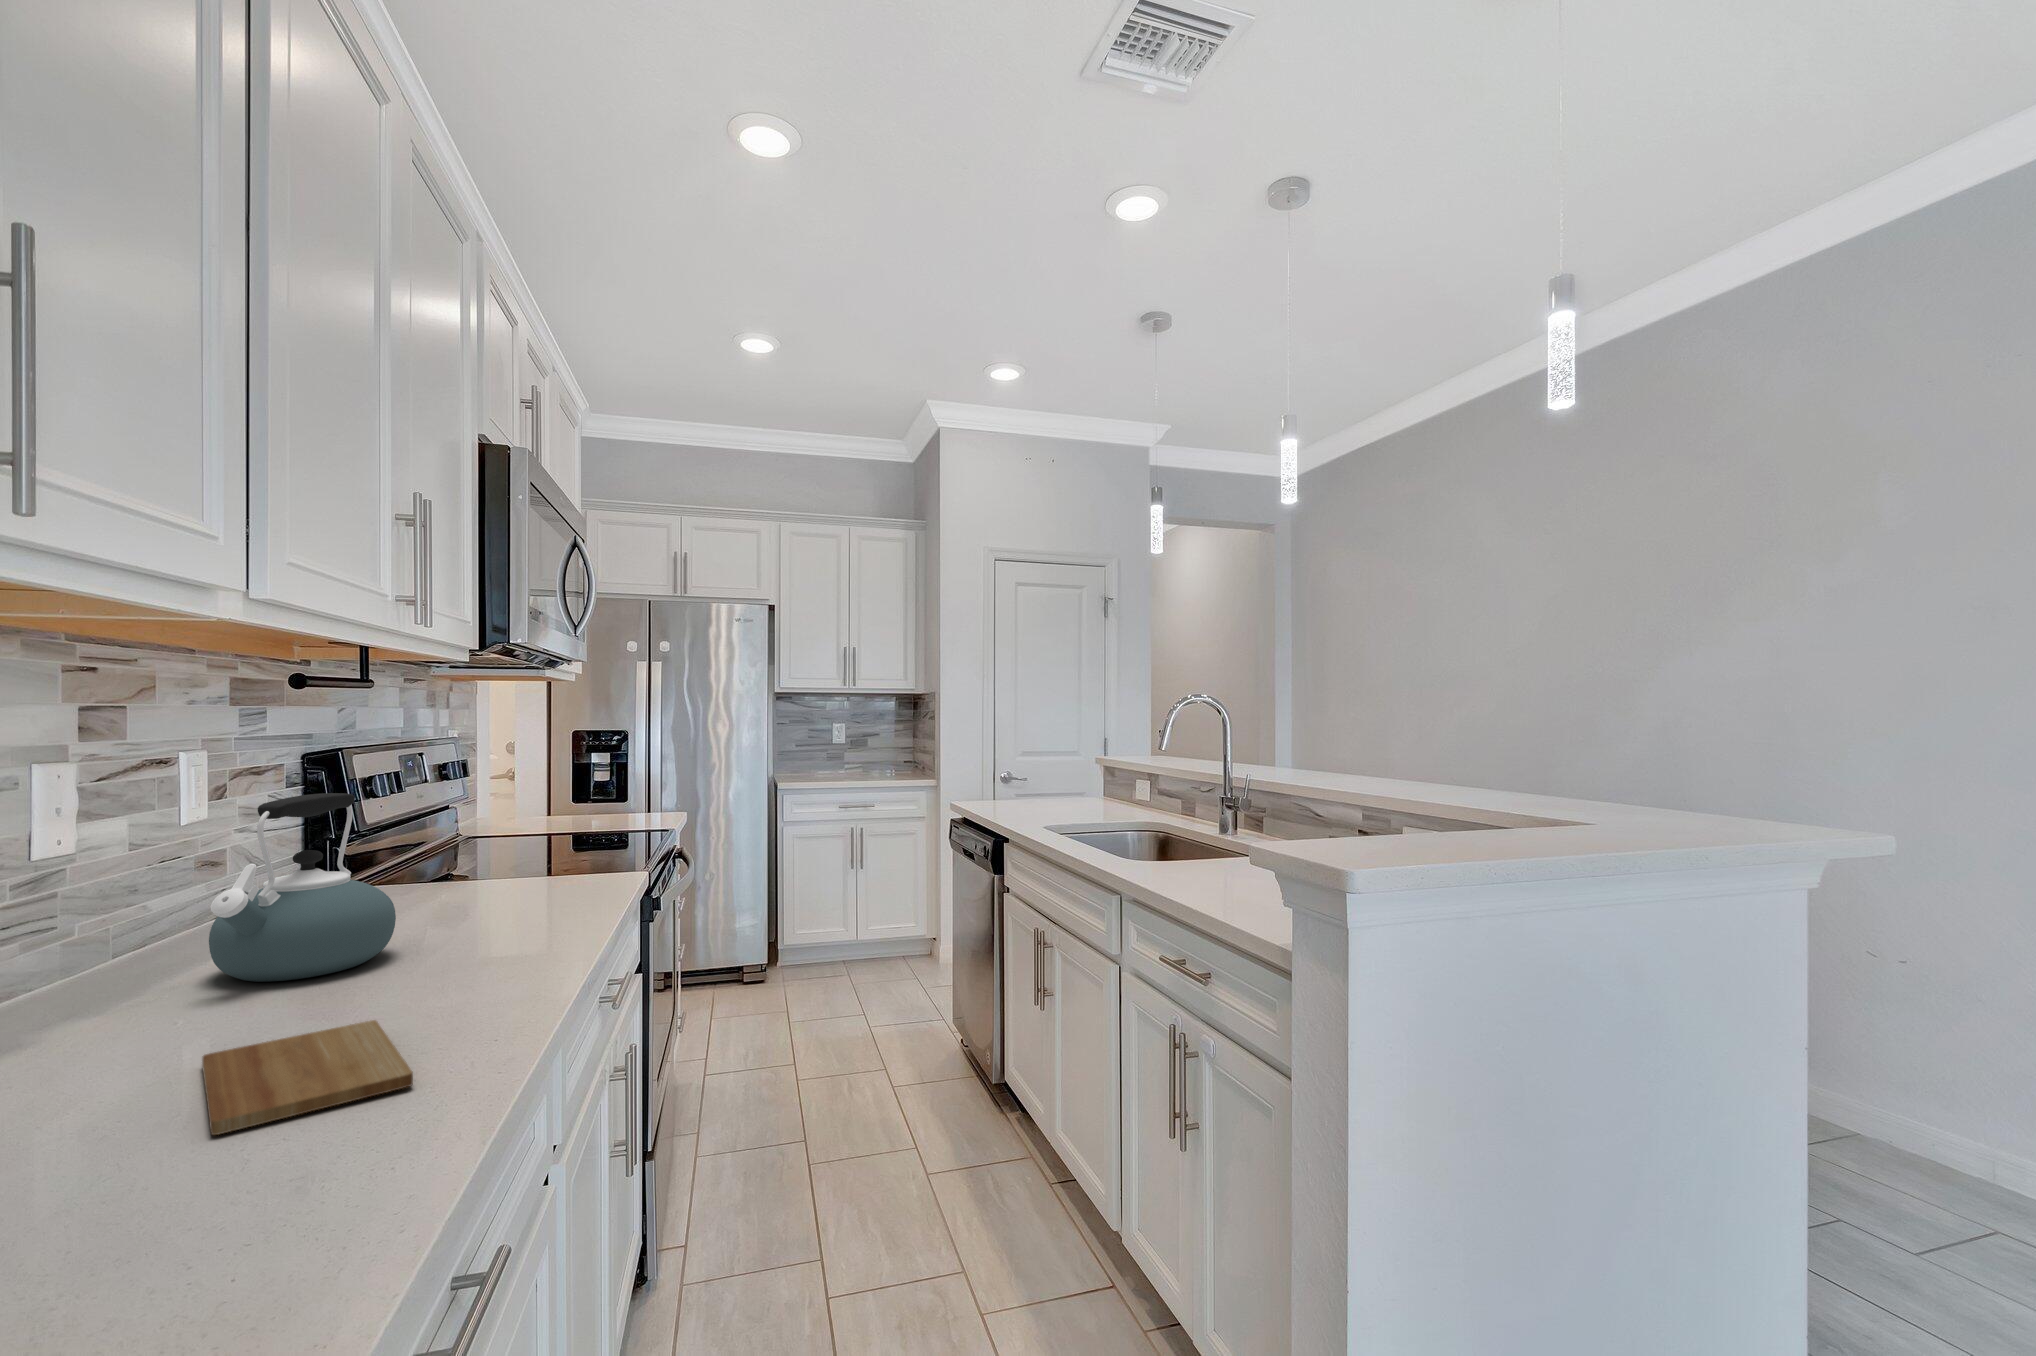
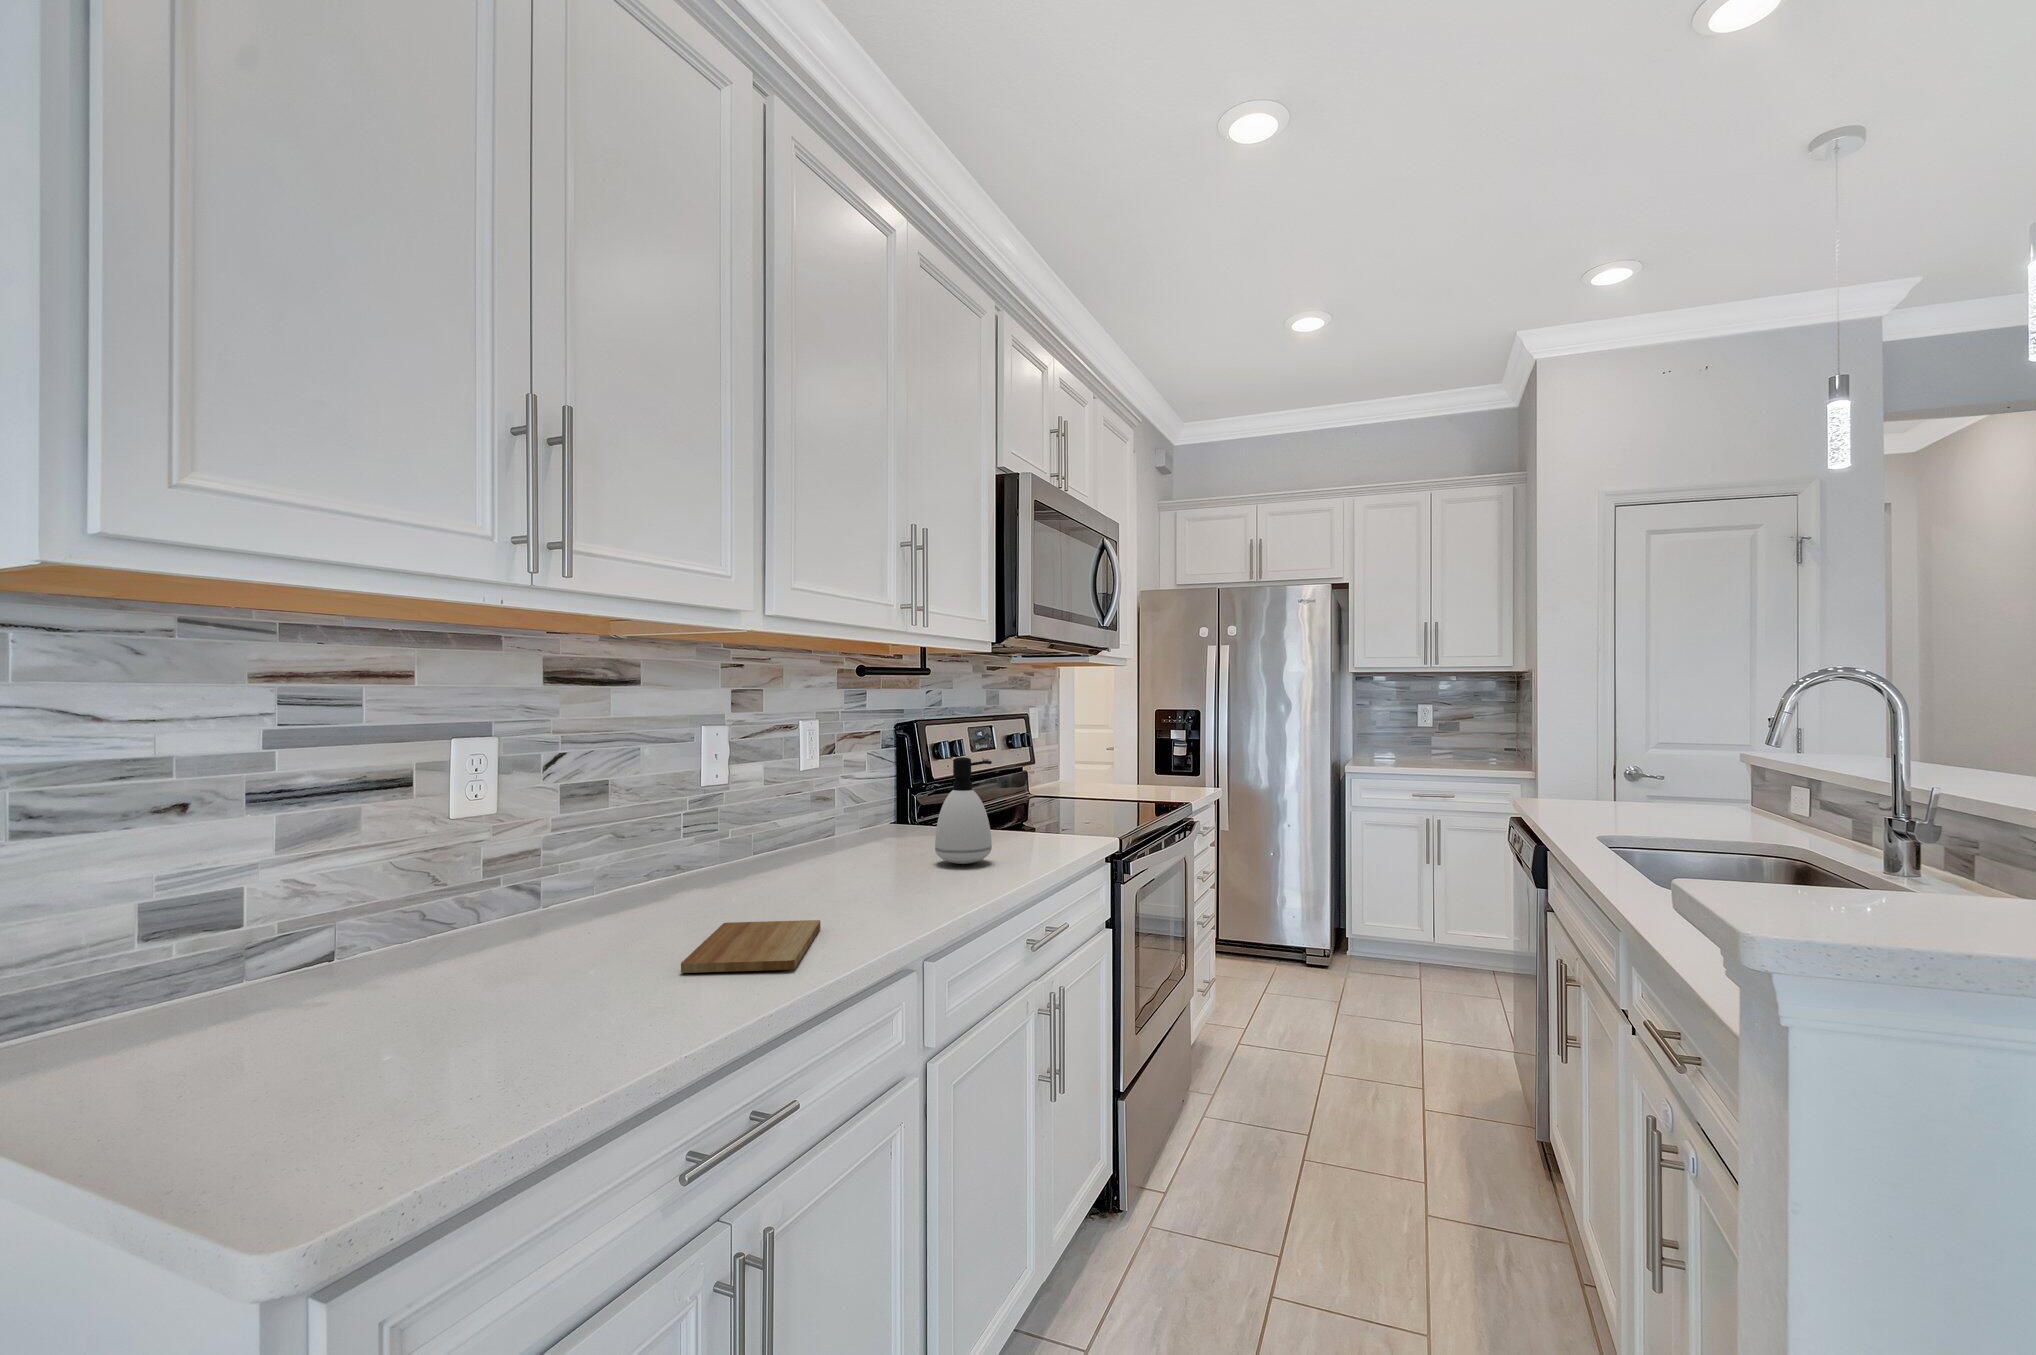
soap dispenser: none [439,792,520,924] -> present [935,757,992,864]
kettle: present [209,793,396,982] -> none [771,753,891,885]

